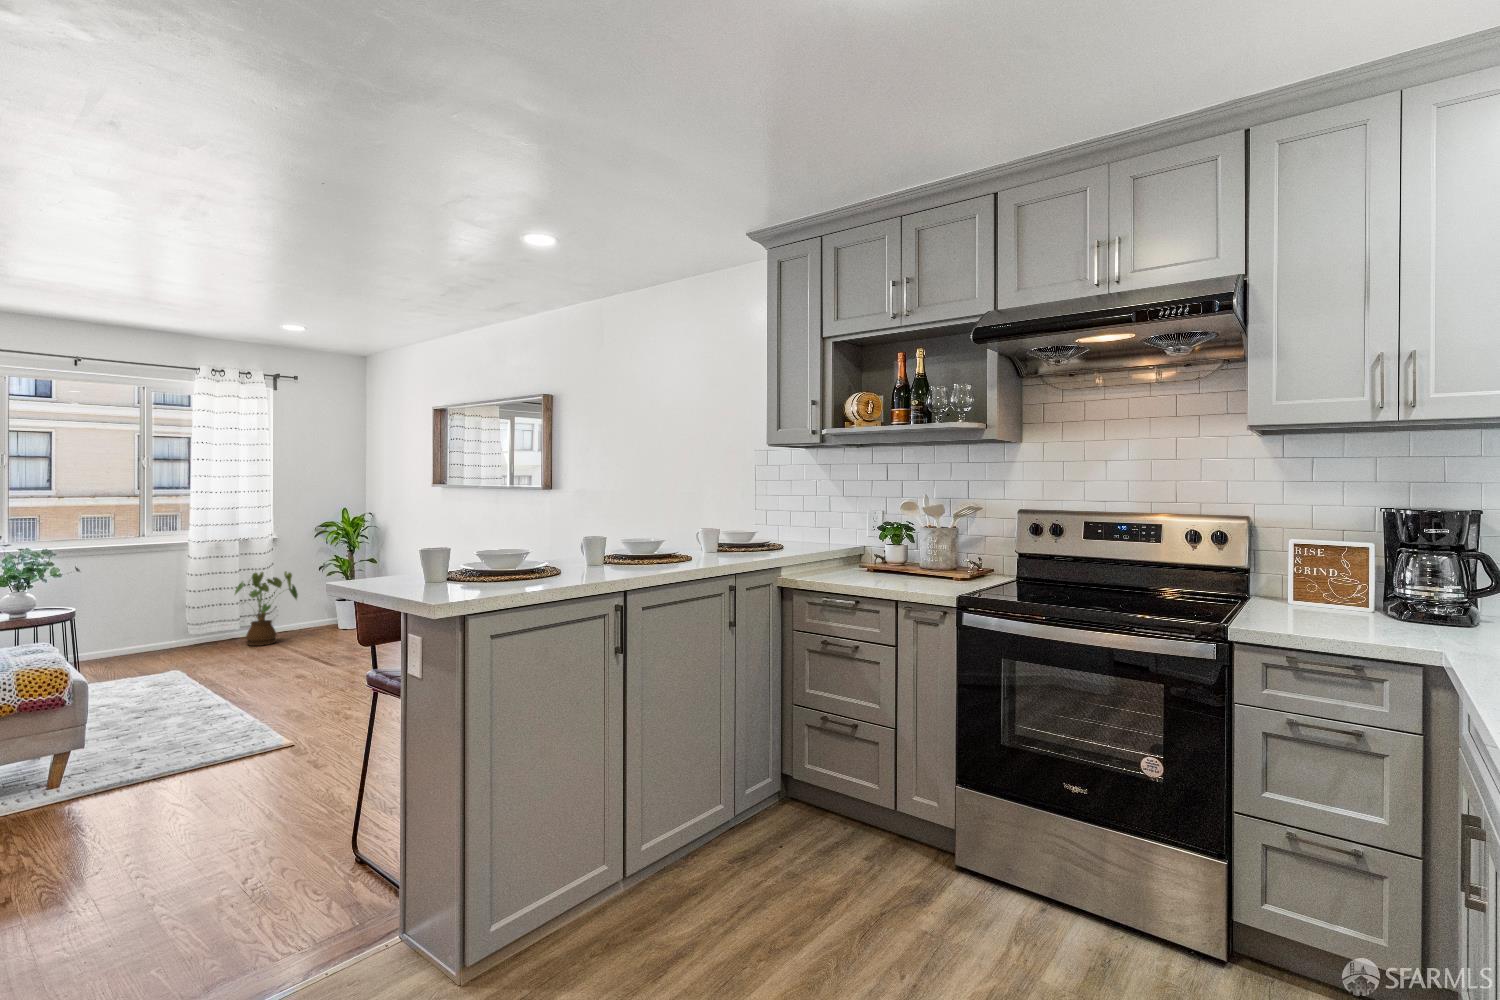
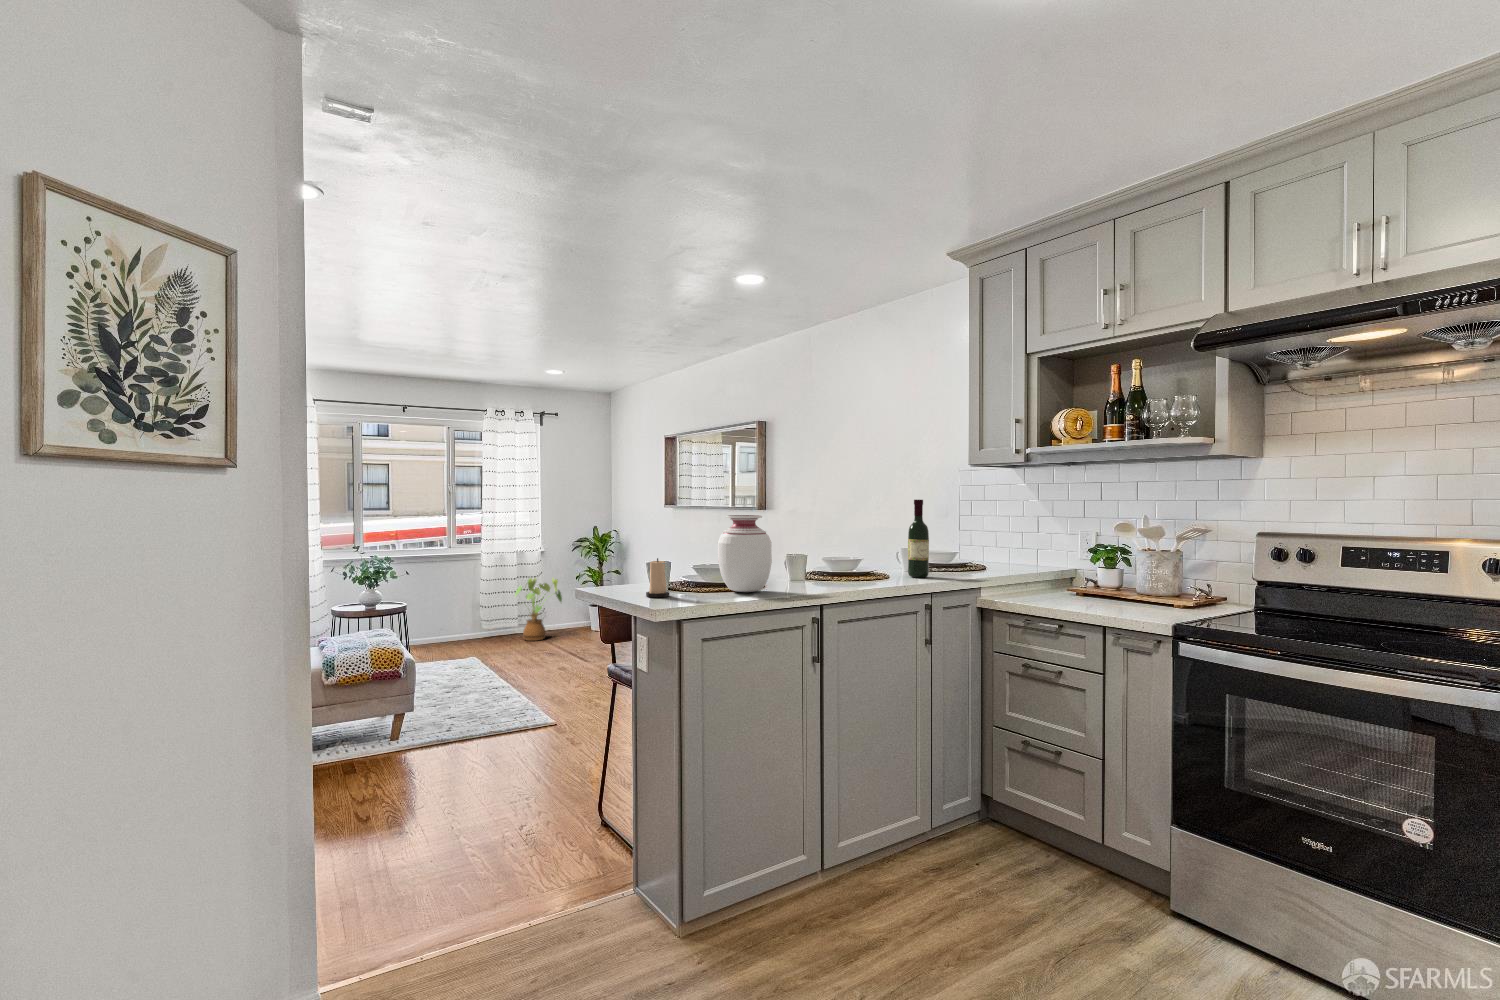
wine bottle: none [709,478,731,559] -> present [908,500,929,578]
vase: none [505,494,568,580] -> present [718,515,772,592]
candle: none [417,543,446,590] -> present [646,558,669,597]

